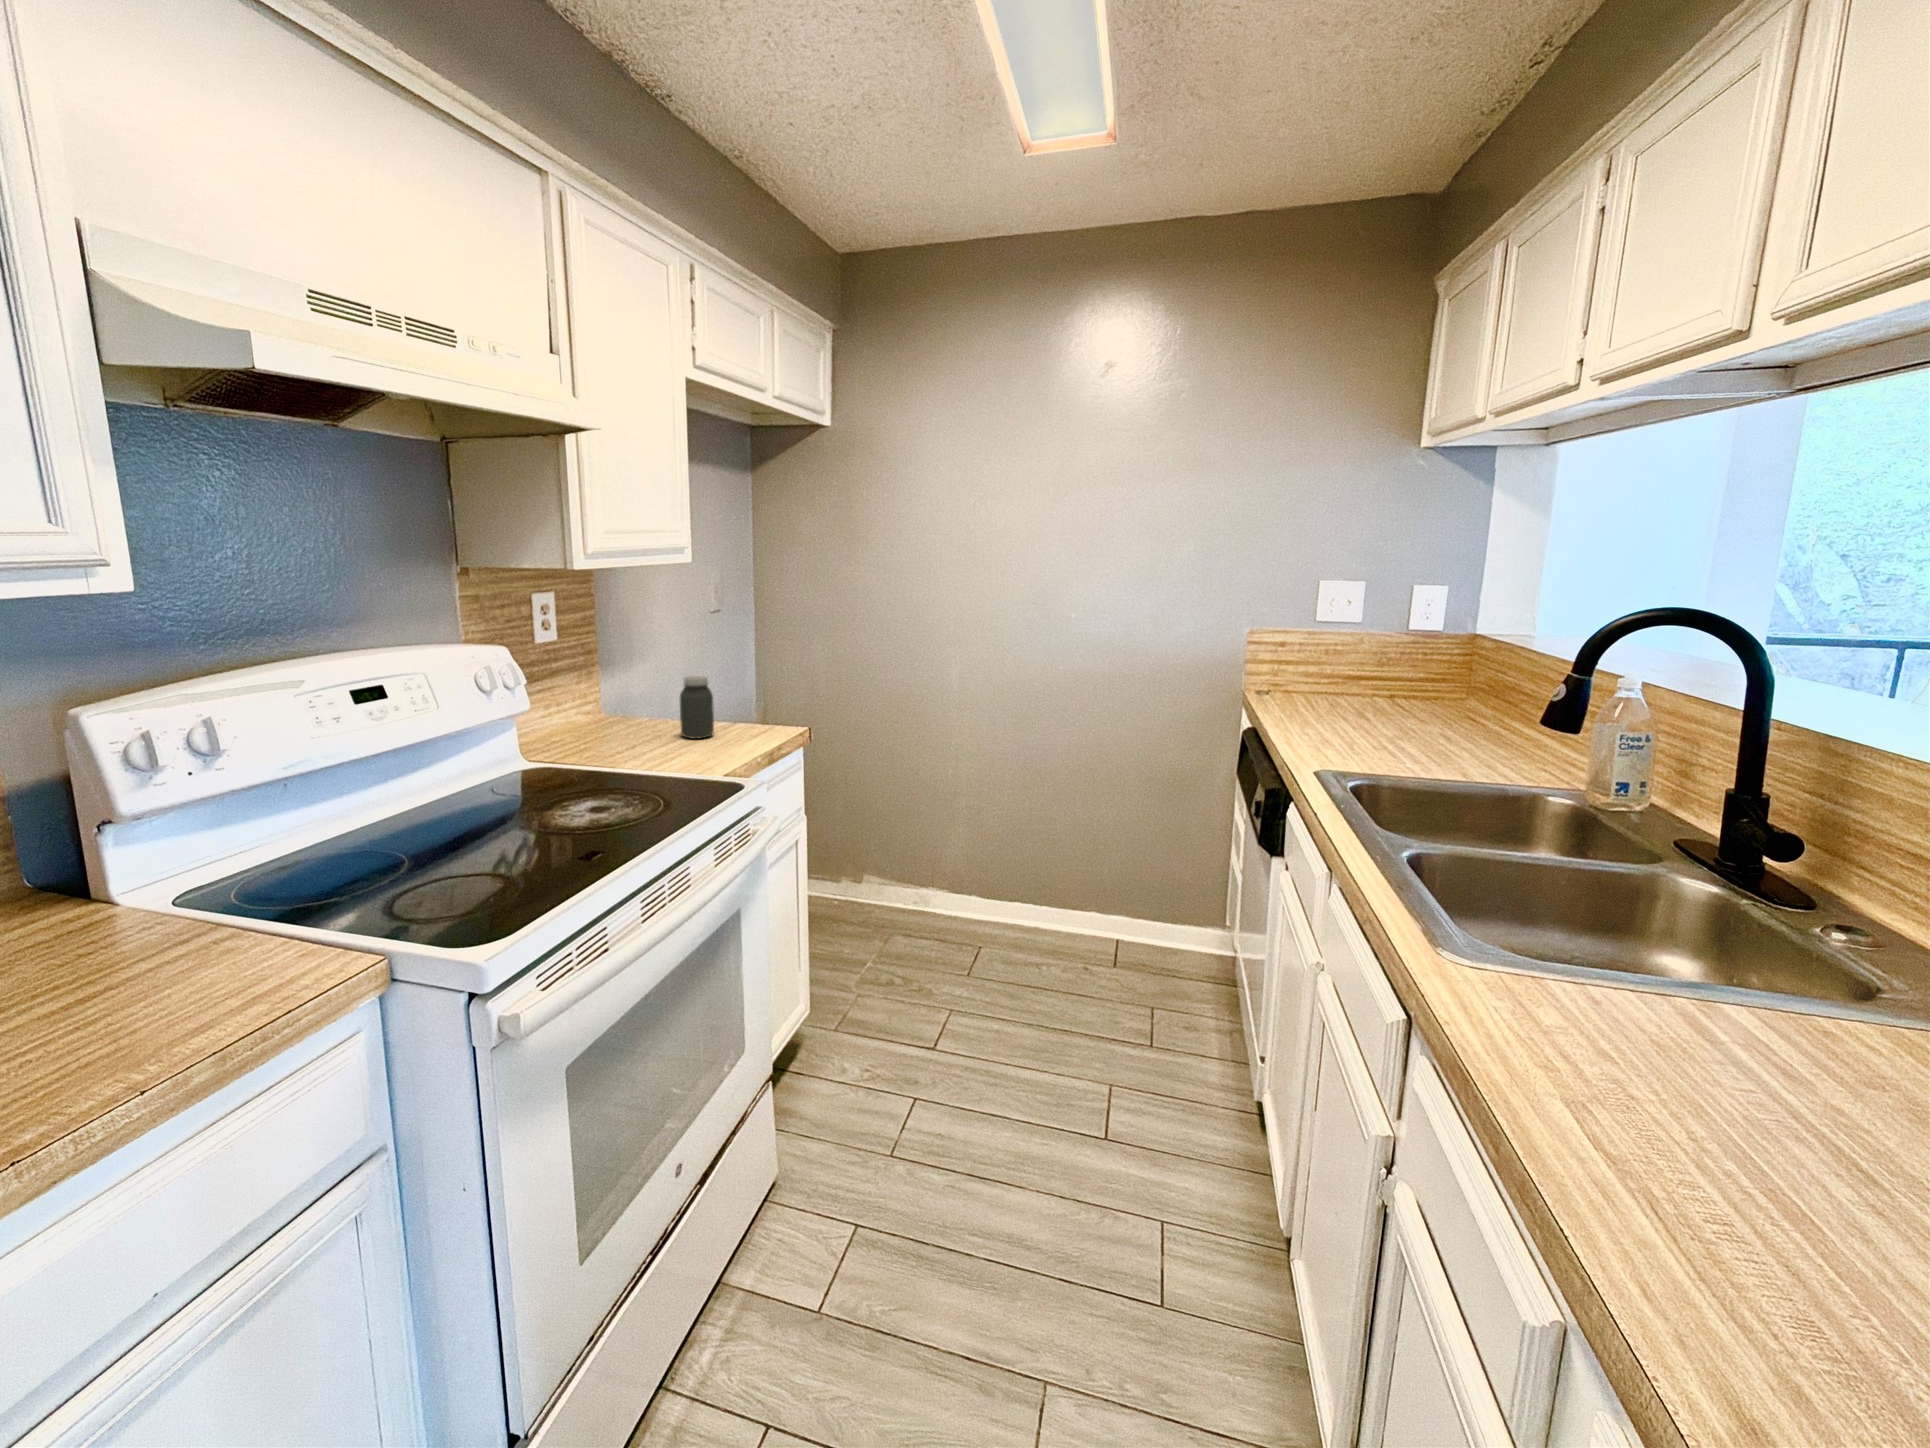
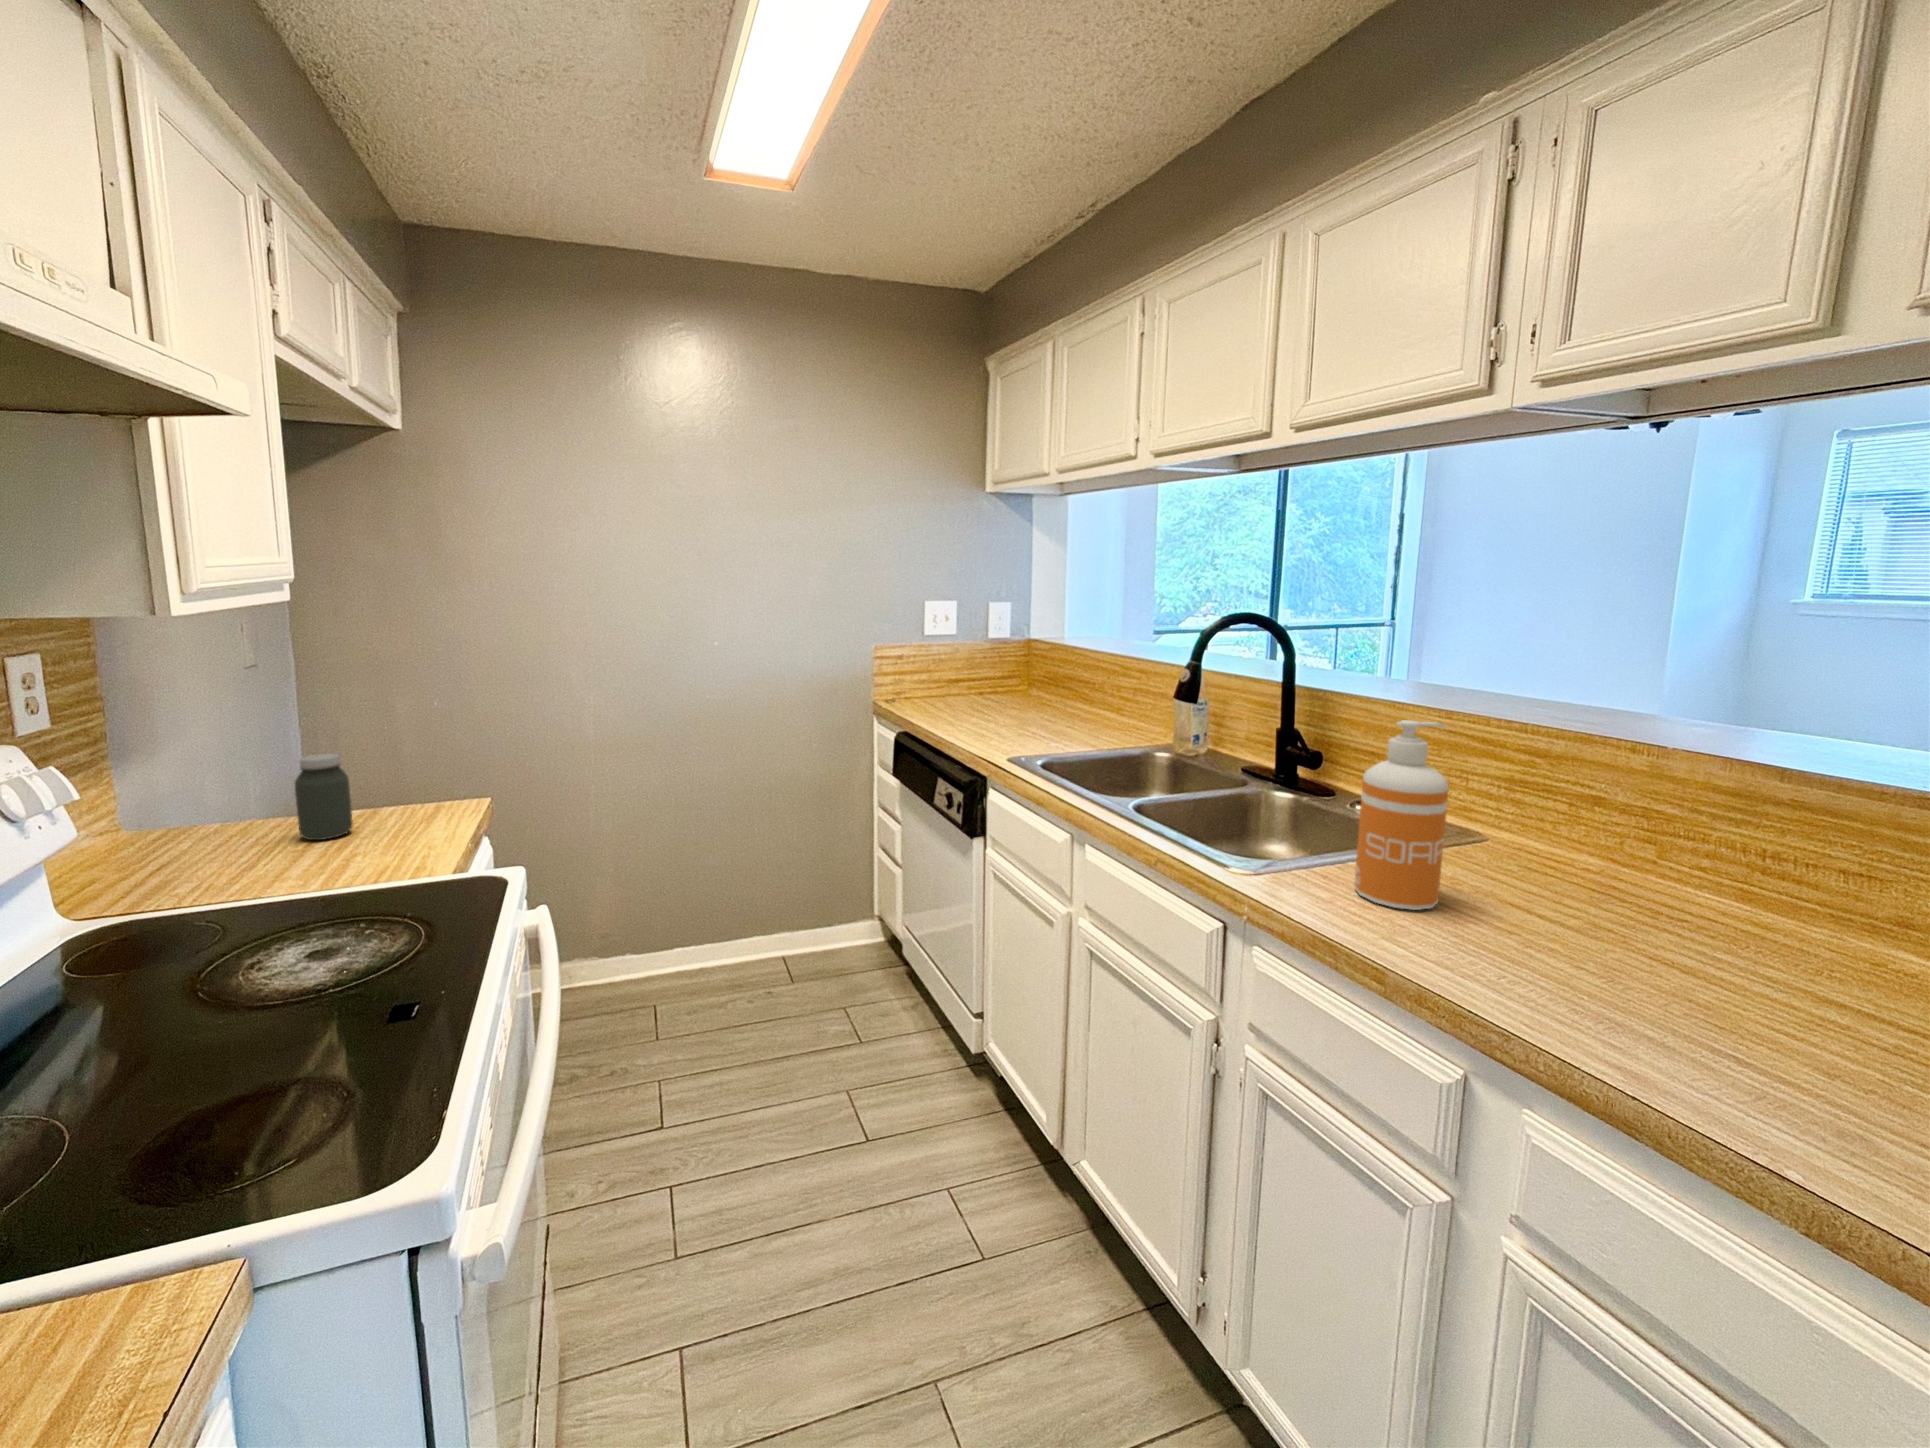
soap dispenser: none [1598,783,1800,1094] -> present [1354,720,1449,910]

